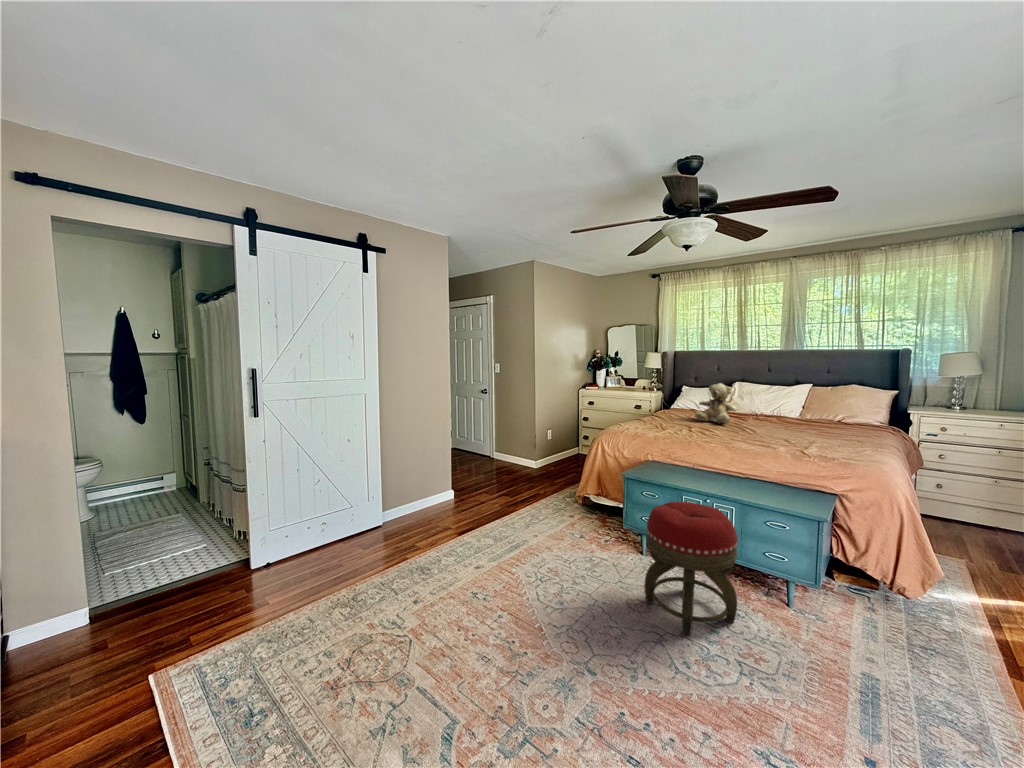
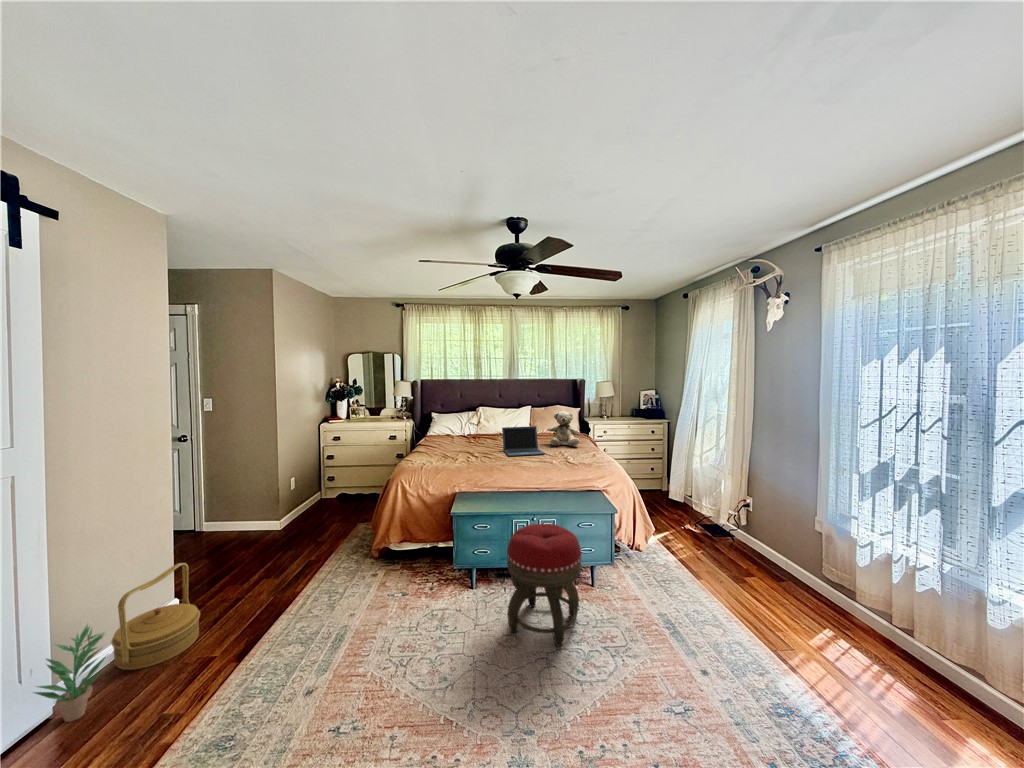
teddy bear: present [695,383,737,424] -> present [548,411,580,446]
laptop: none [731,403,785,440] -> present [502,426,545,456]
woven basket: none [411,465,454,521] -> present [111,563,200,670]
potted plant: none [372,481,402,531] -> present [34,625,106,722]

